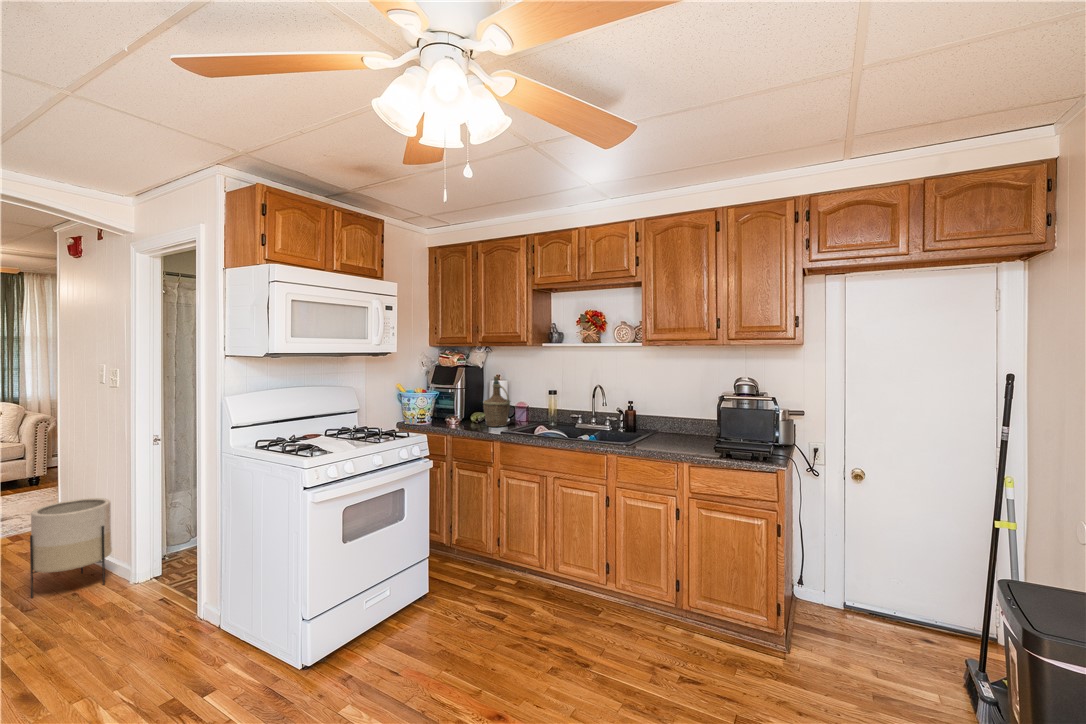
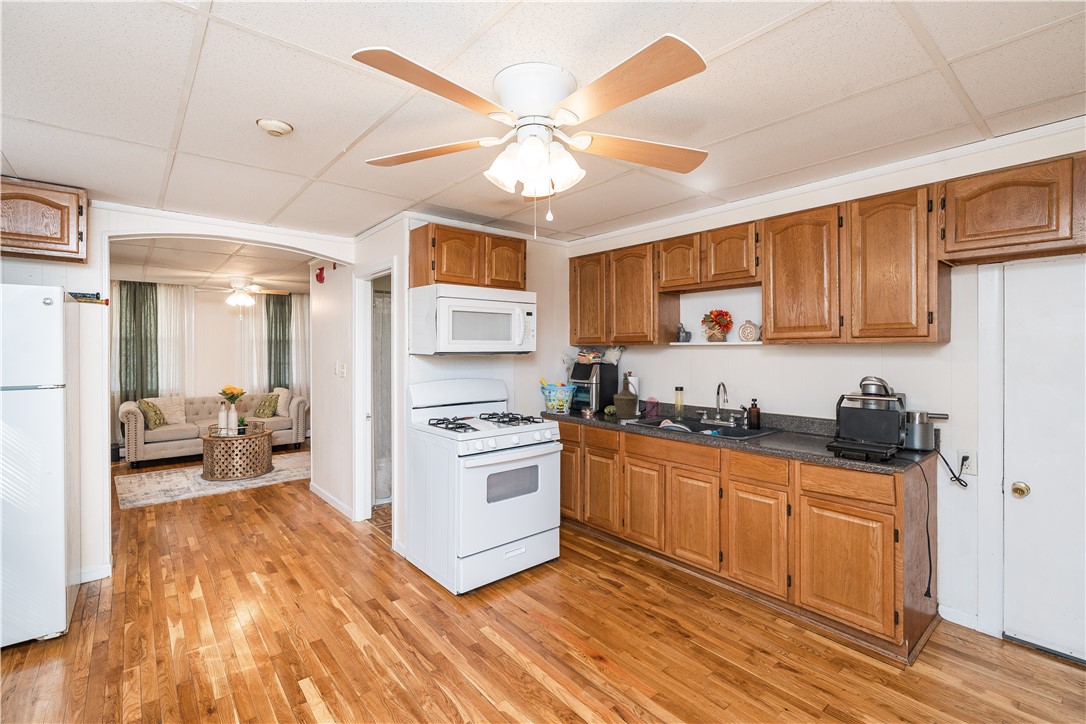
planter: present [30,498,112,598] -> none [294,458,341,524]

